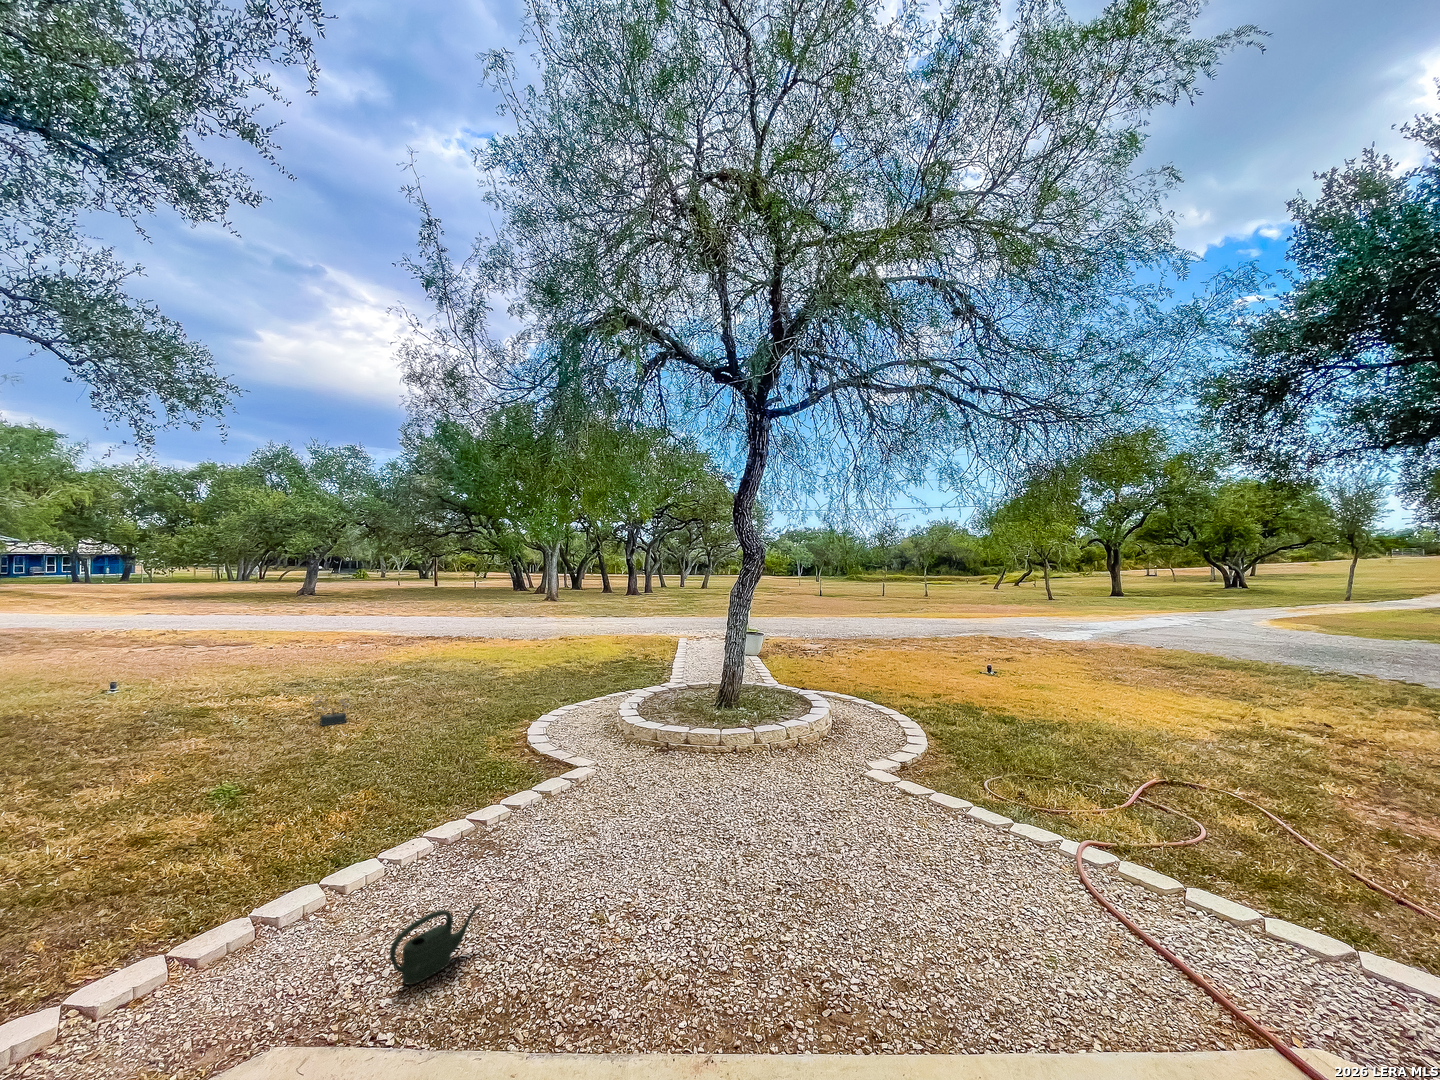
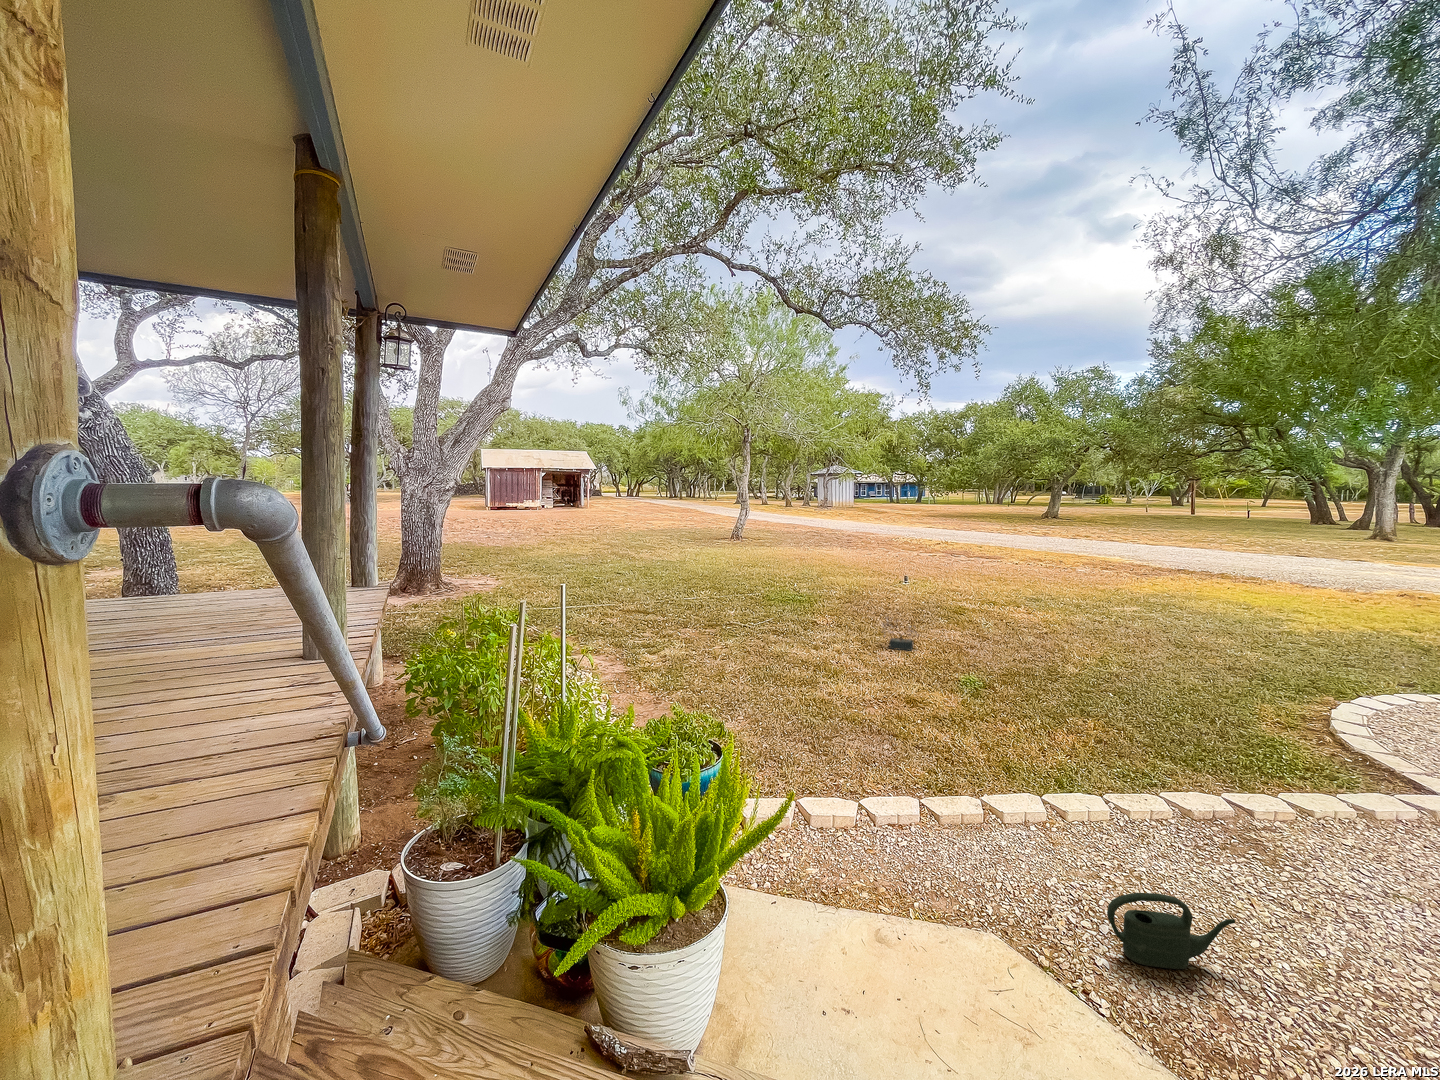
decorative plant: present [314,695,349,726] -> present [883,617,916,651]

